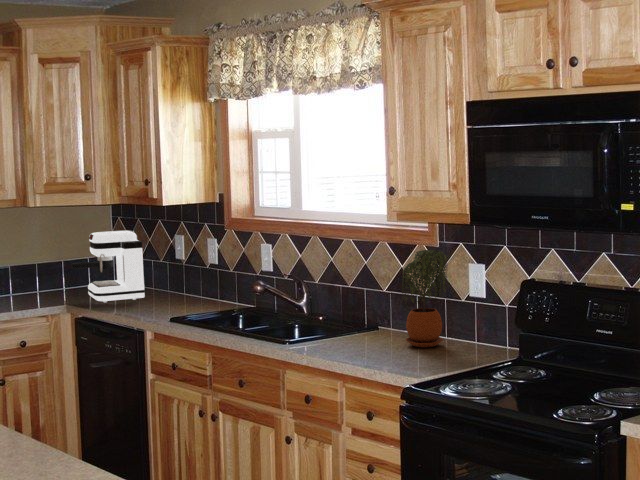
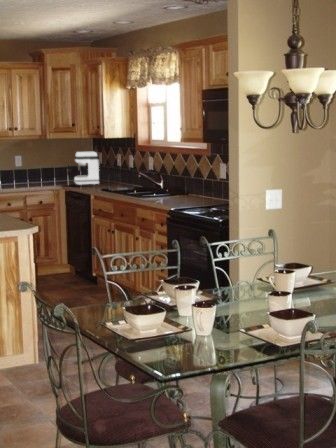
potted plant: present [402,250,448,347] -> none [188,156,212,199]

